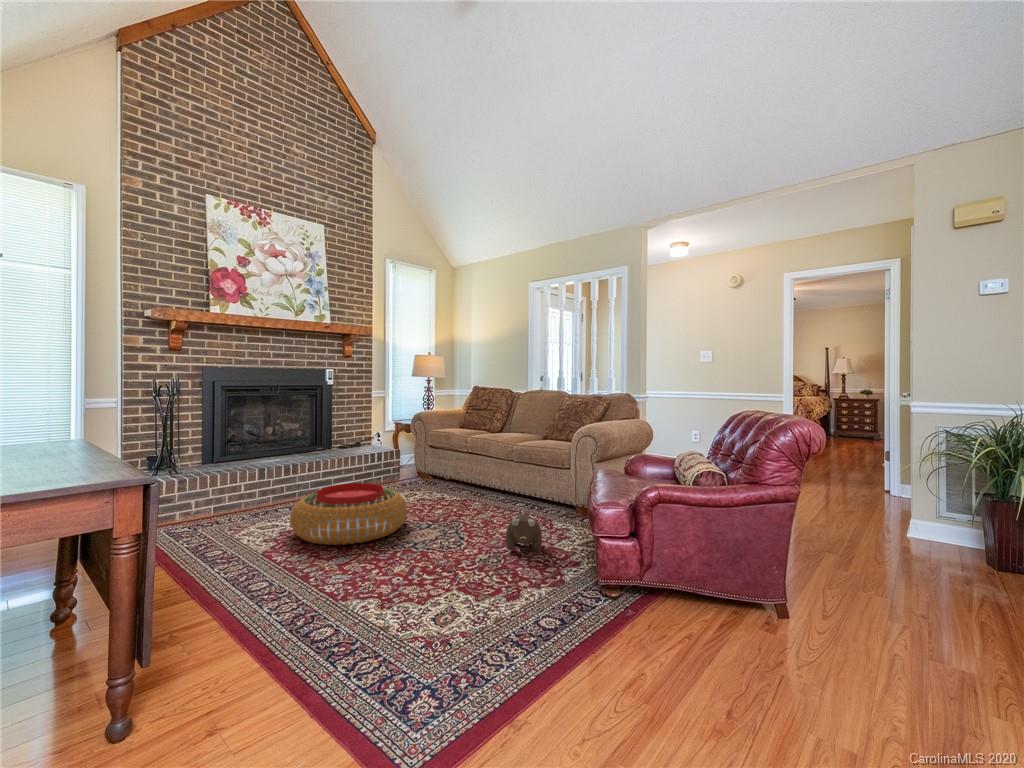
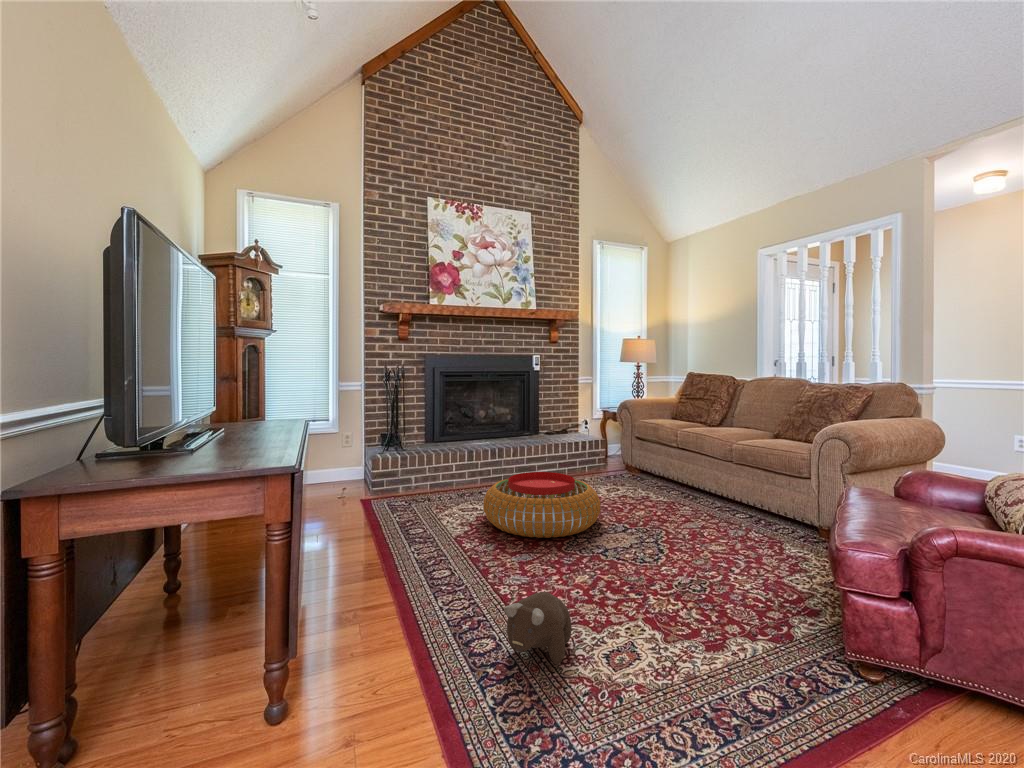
plush toy: present [506,514,542,551] -> present [504,592,571,664]

